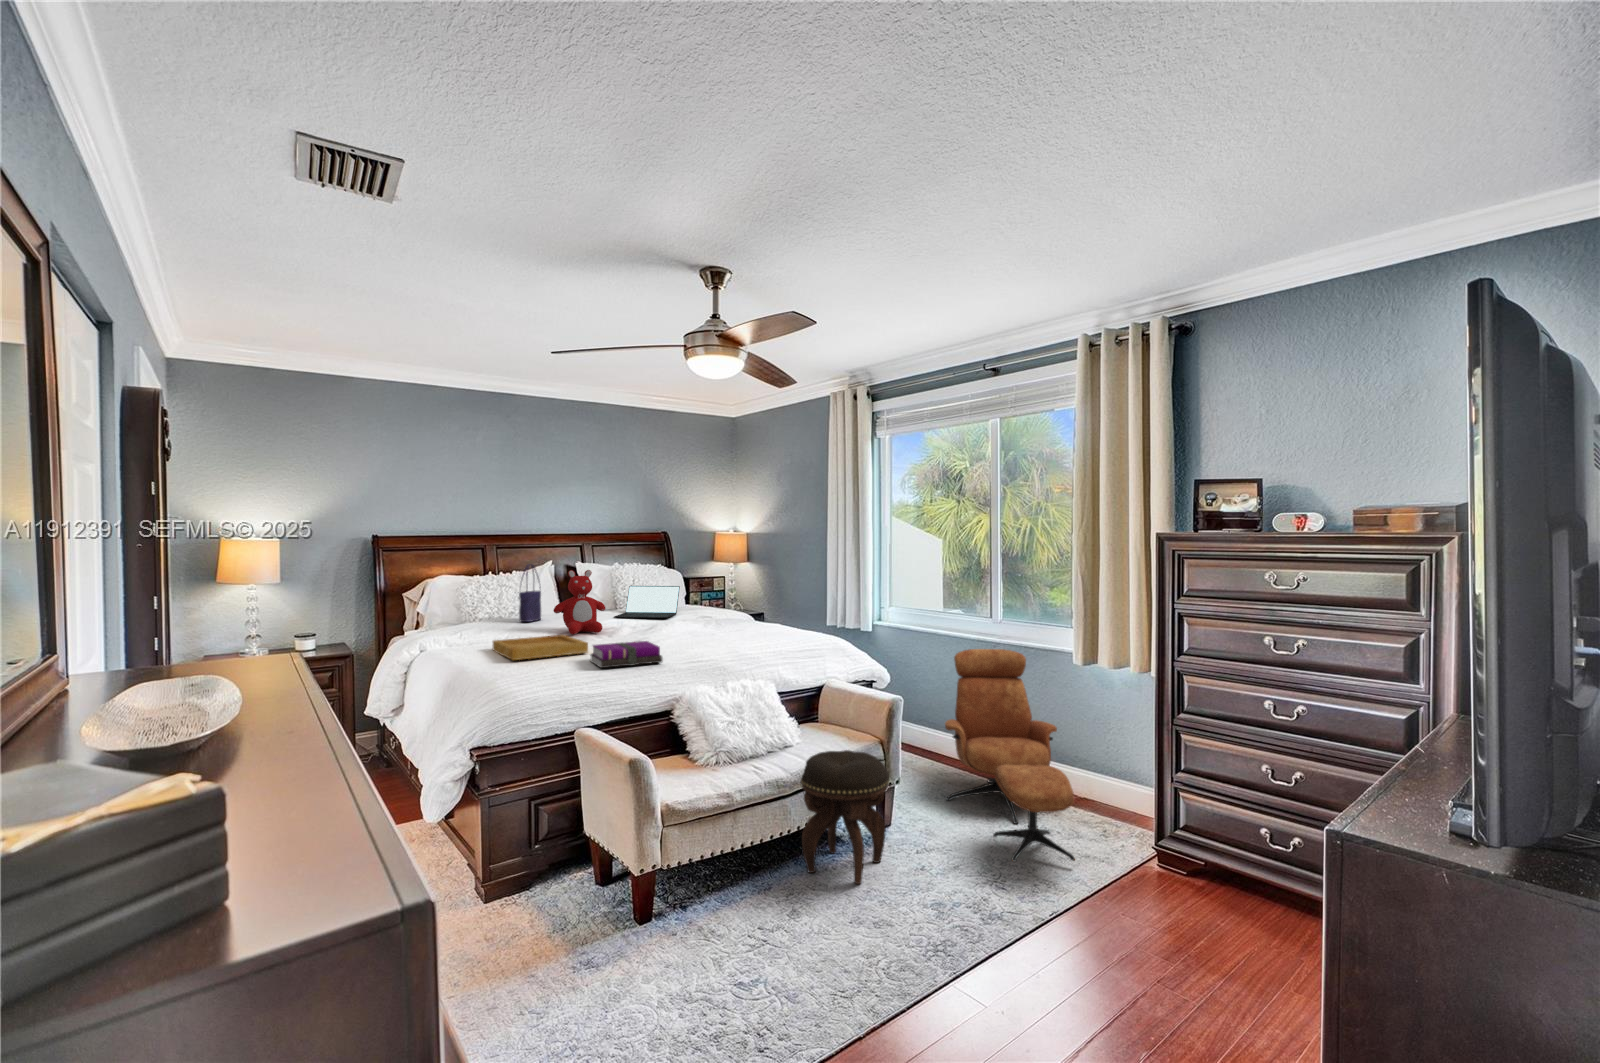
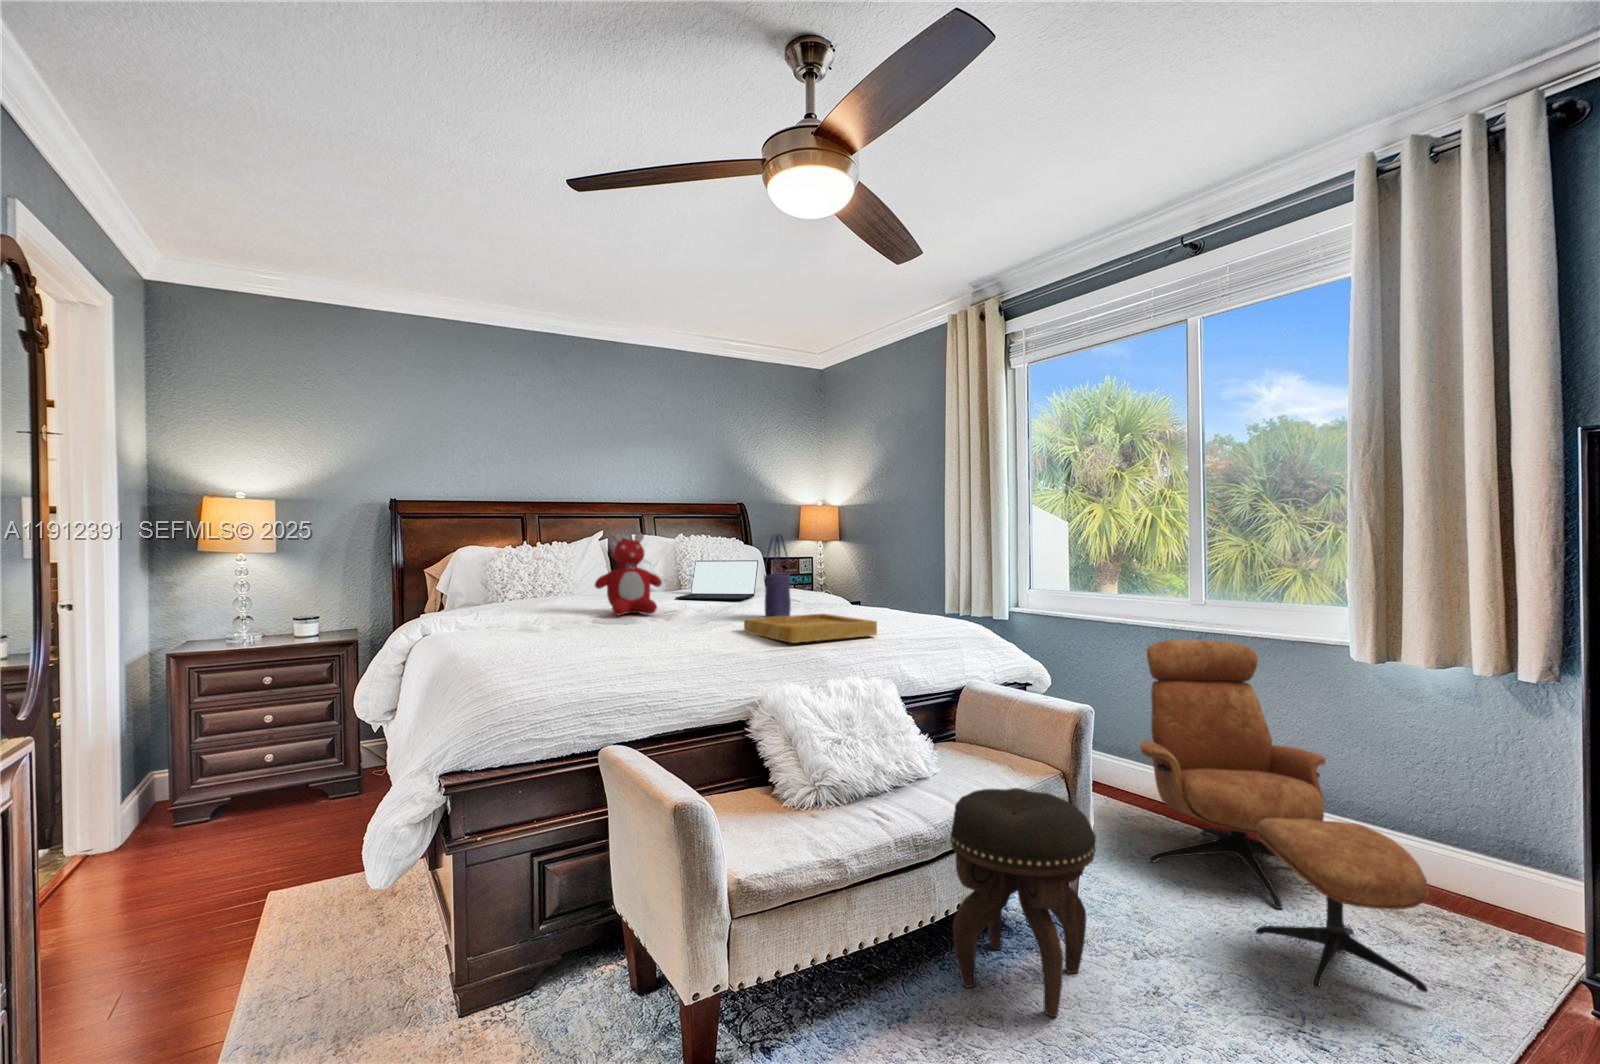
tote bag: present [519,564,541,622] -> present [764,534,791,617]
tray: present [493,635,588,660] -> present [744,614,877,643]
notebook: present [590,641,663,668] -> none [631,620,733,656]

